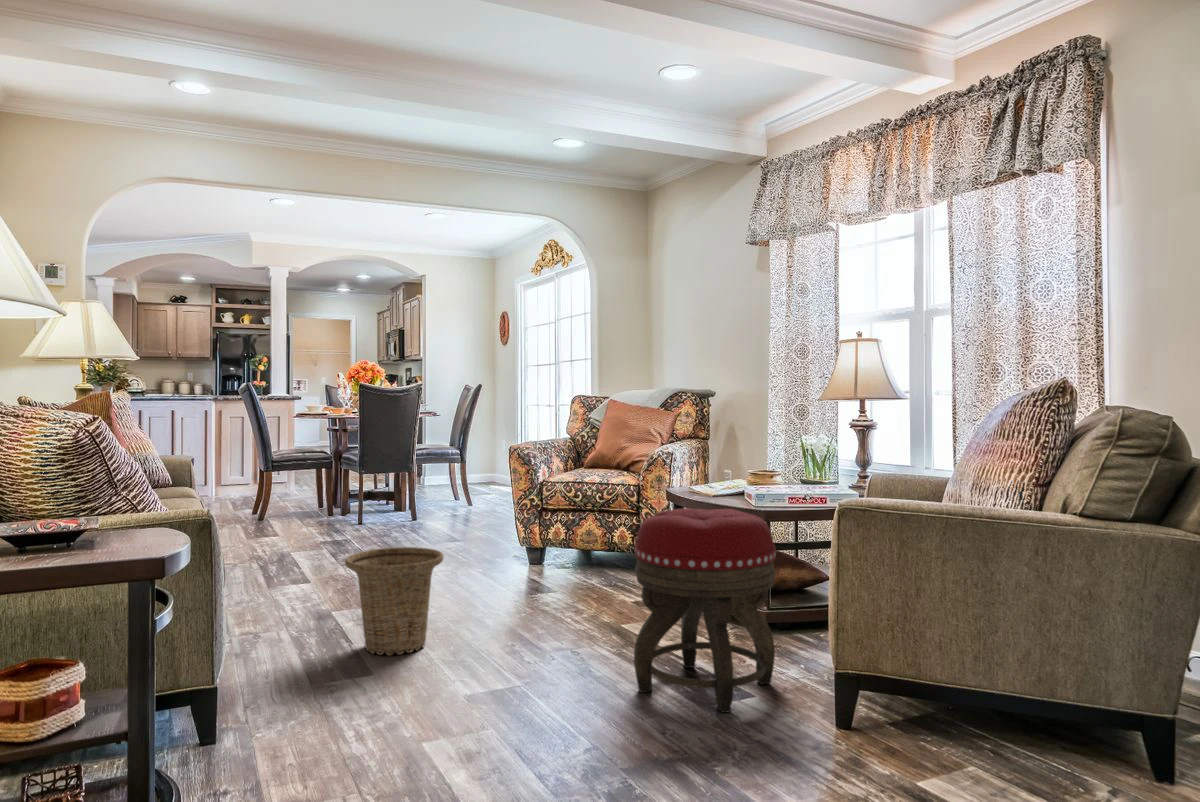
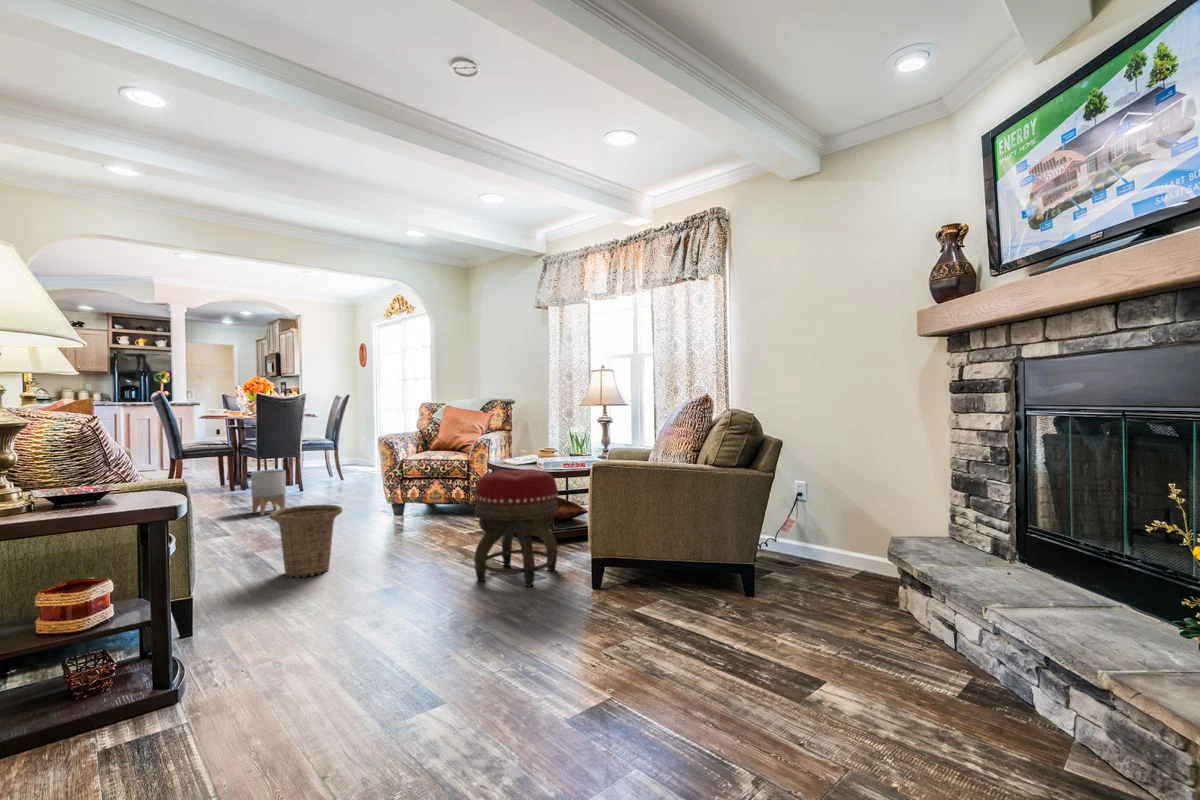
planter: none [347,489,390,553] -> present [251,470,286,516]

